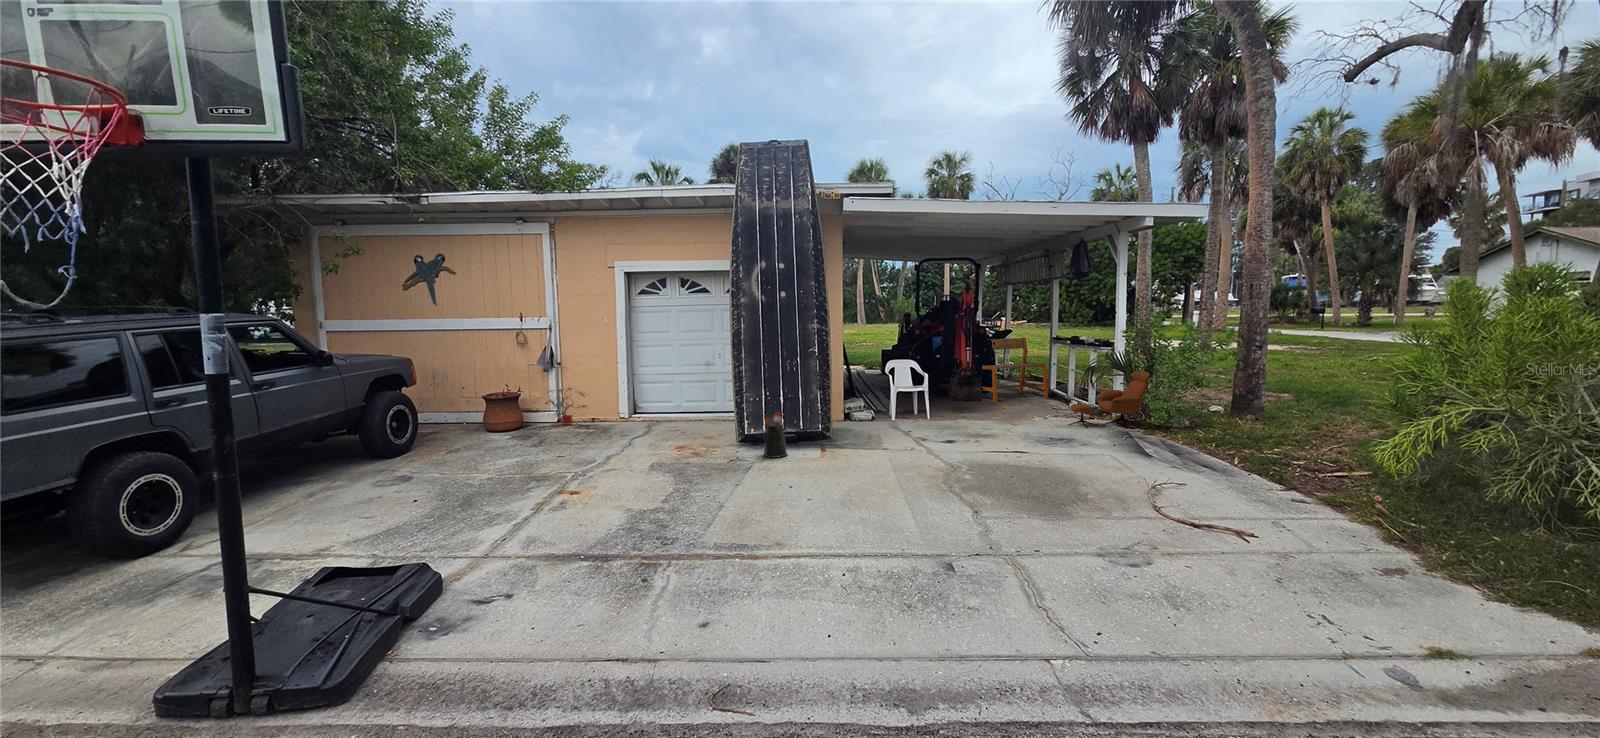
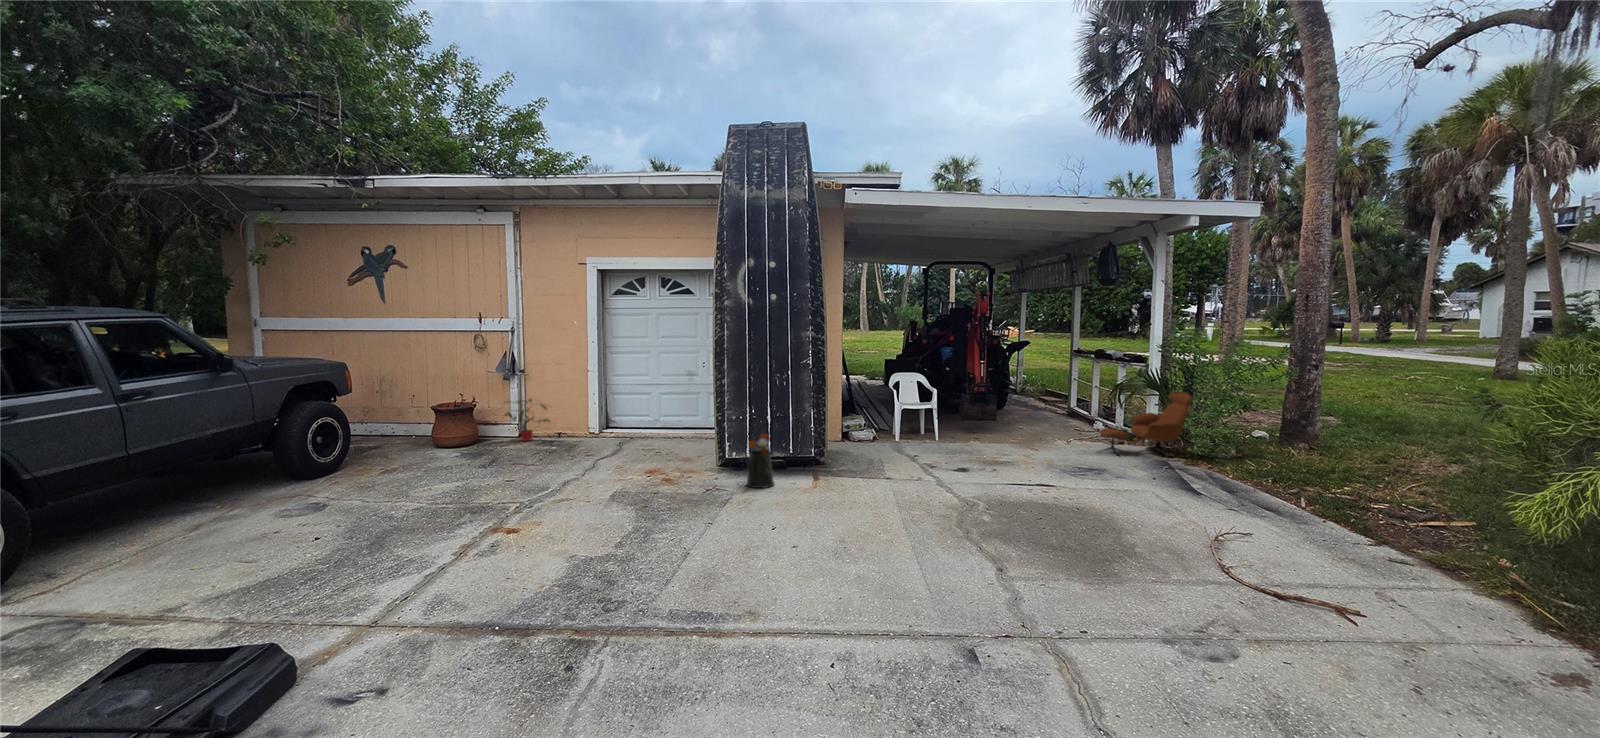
bench: present [982,337,1048,402] -> none [987,351,1069,423]

